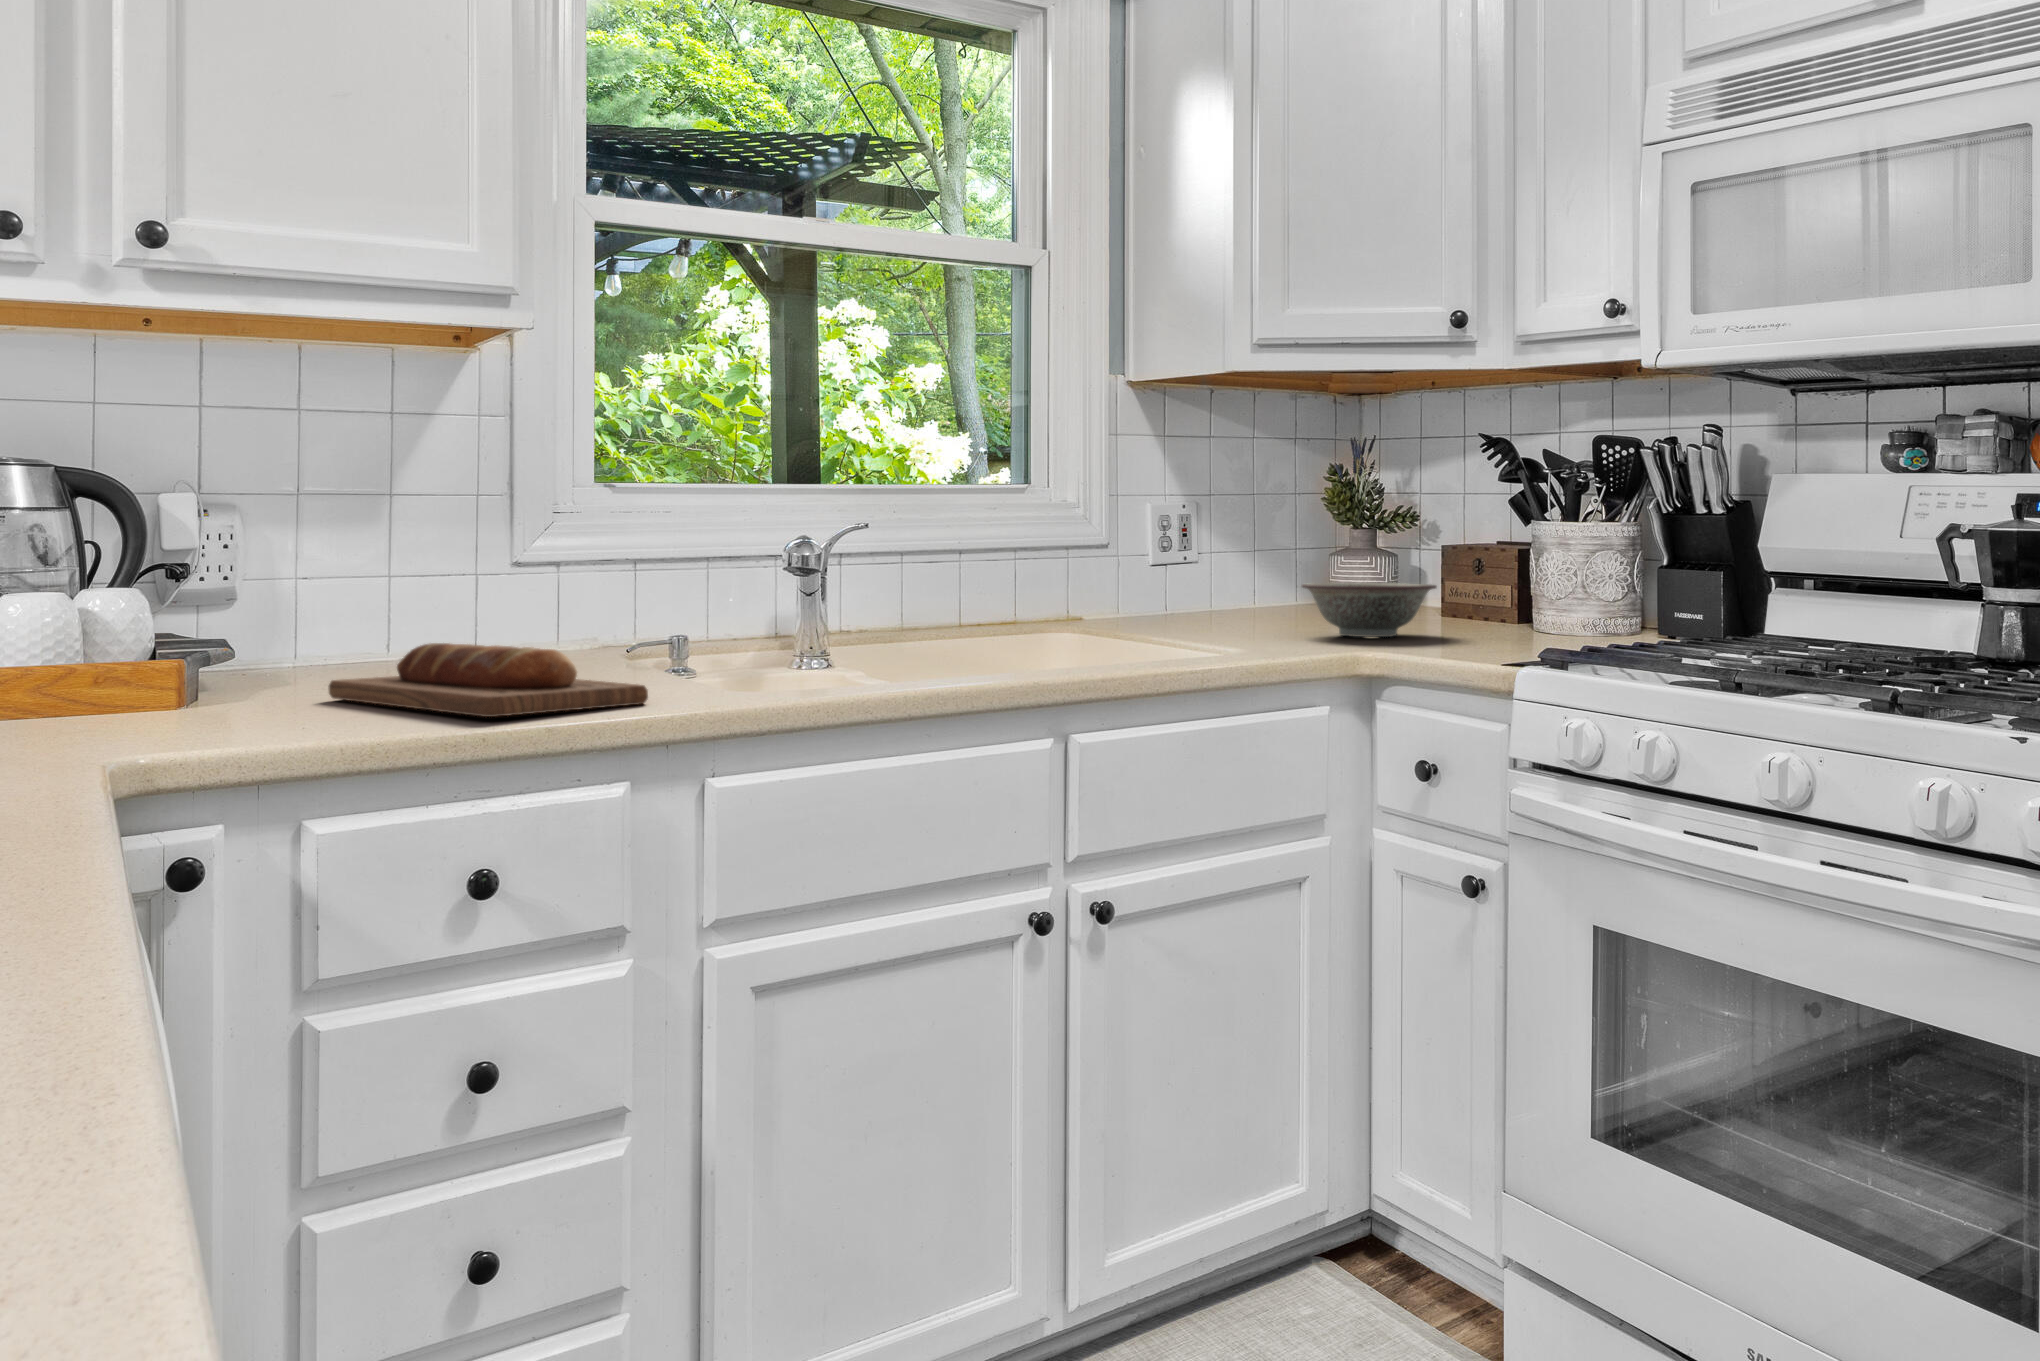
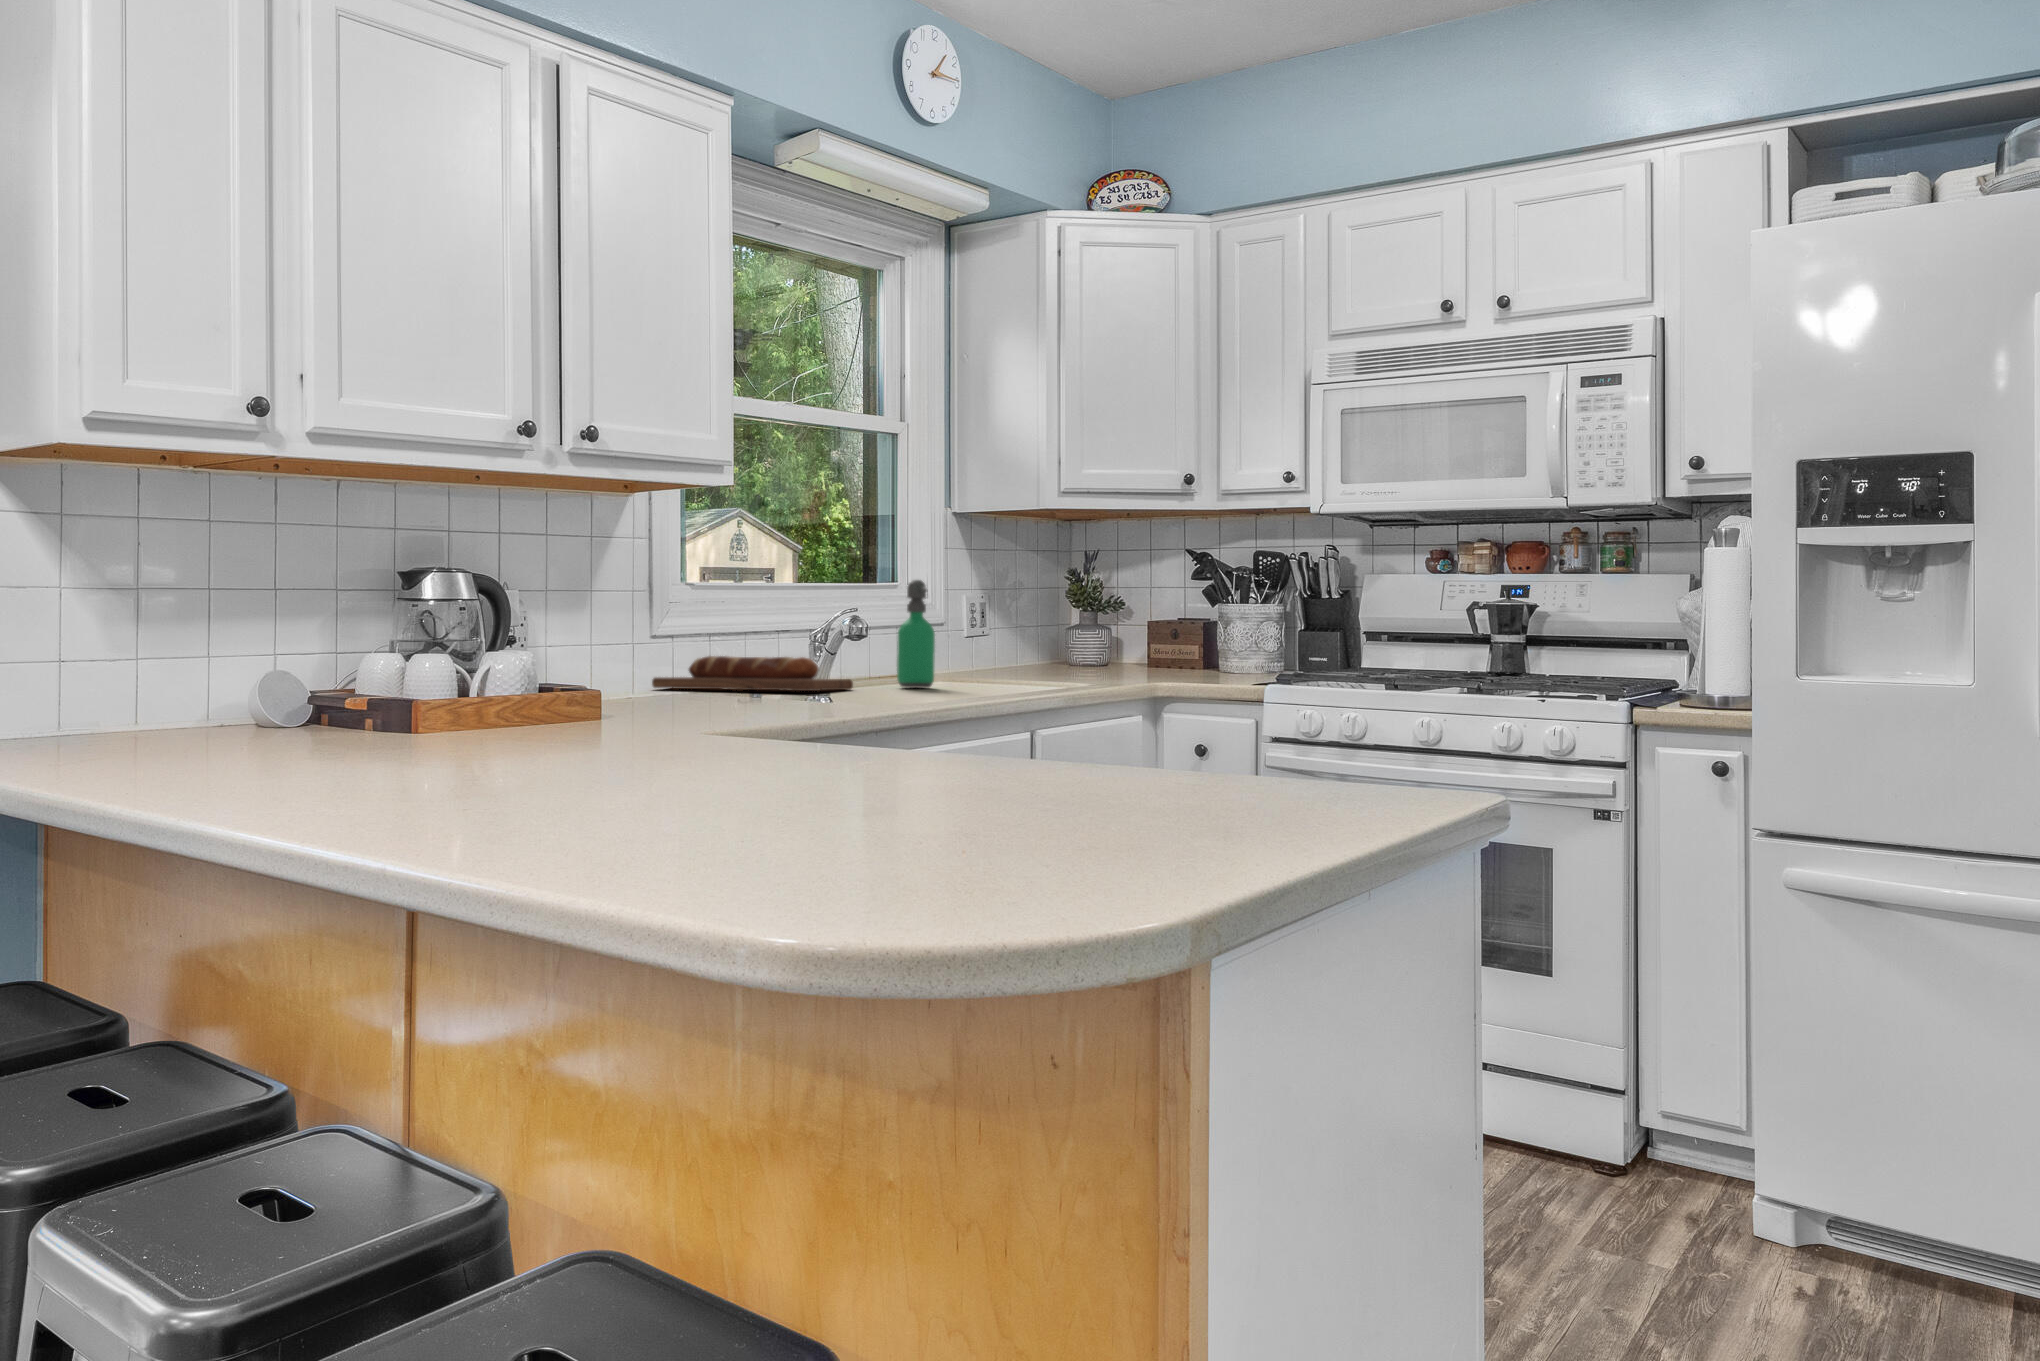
soap dispenser: none [749,507,816,698] -> present [897,580,935,688]
decorative bowl: present [1302,583,1437,637] -> none [1092,638,1177,671]

